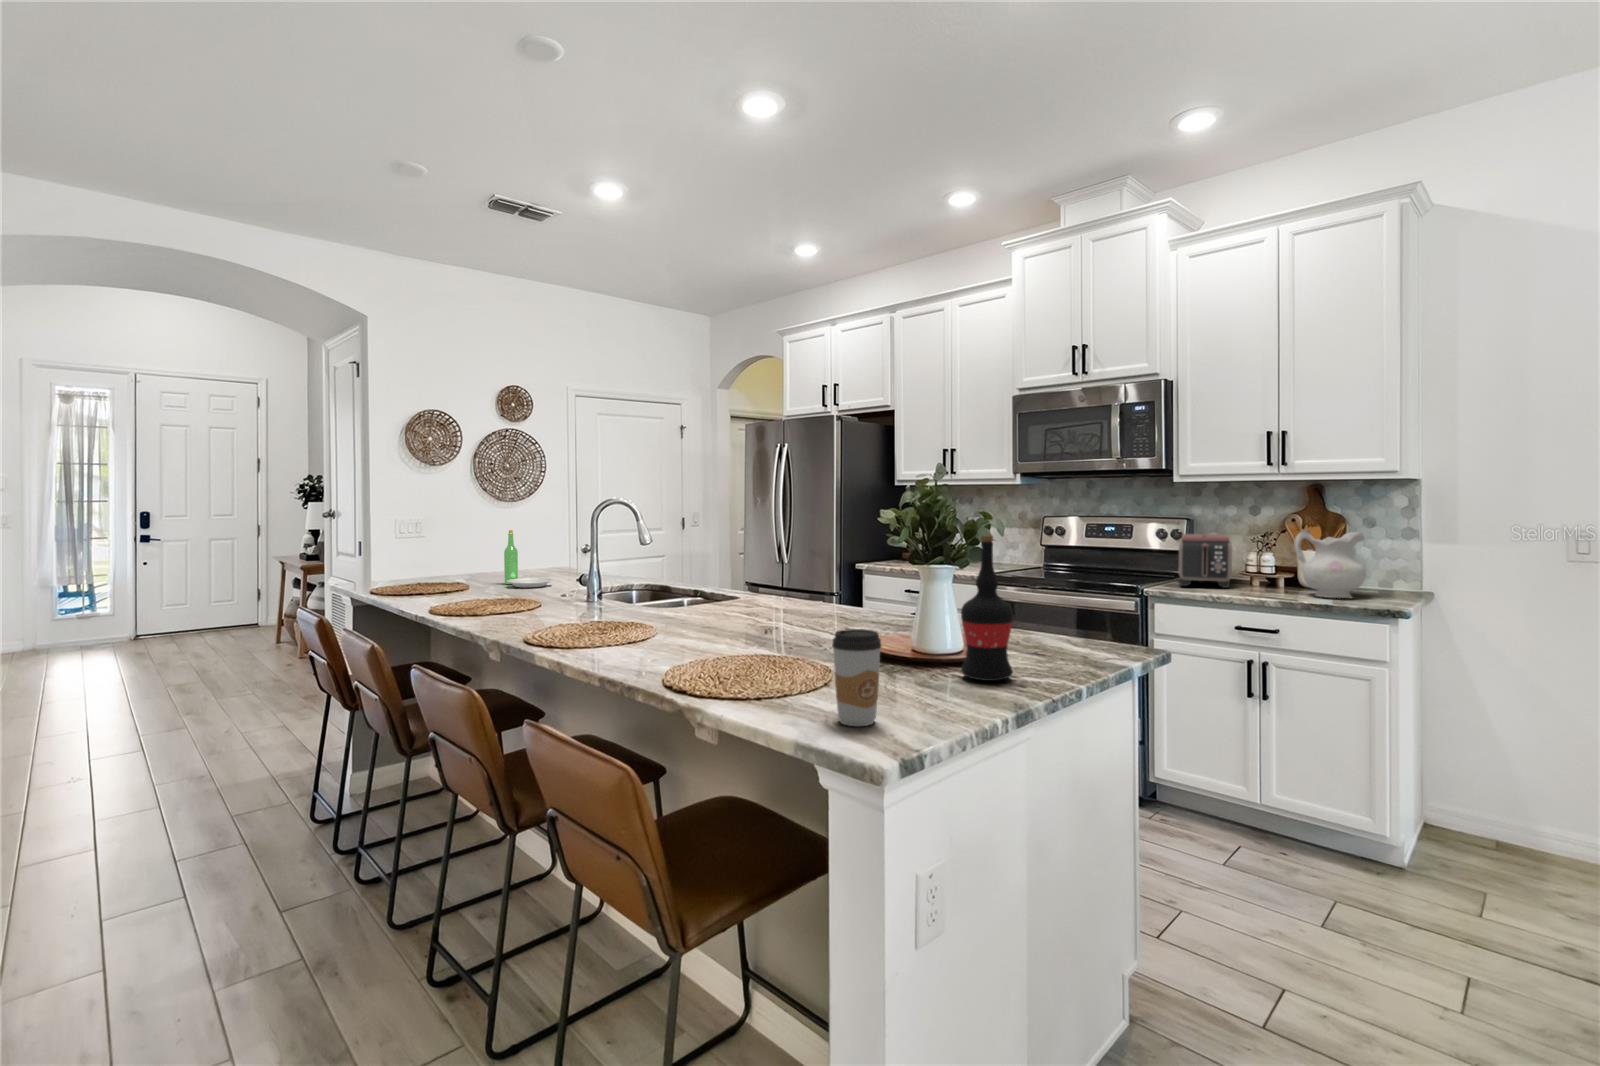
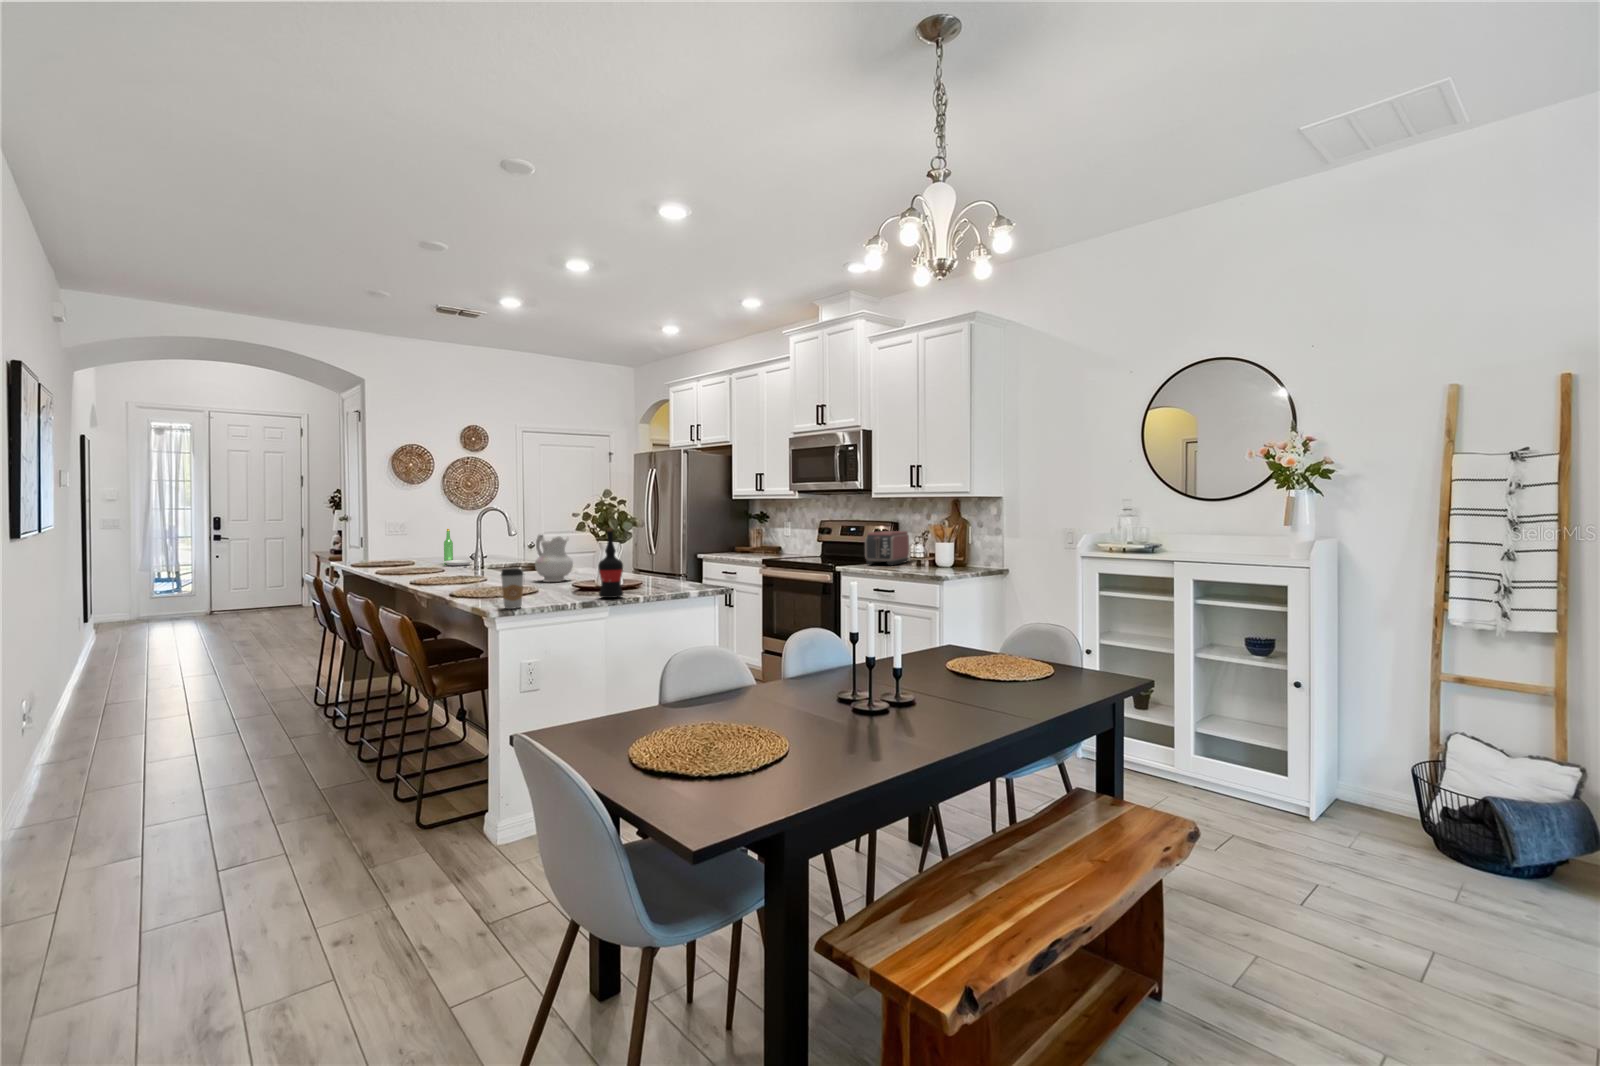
ceramic pitcher: present [1294,530,1366,598] -> present [535,535,573,582]

